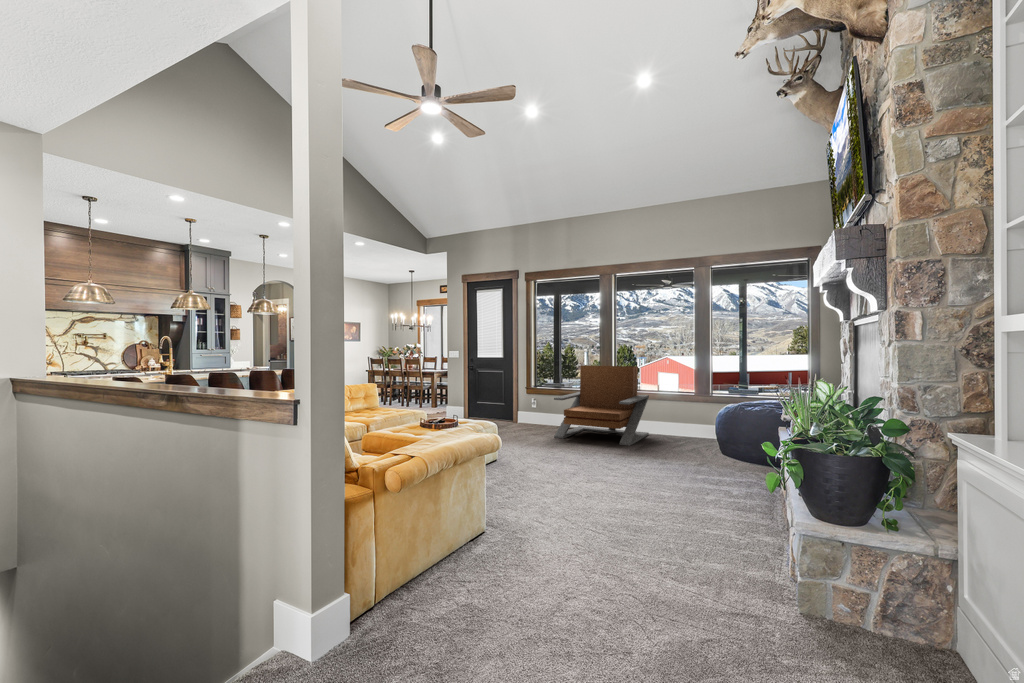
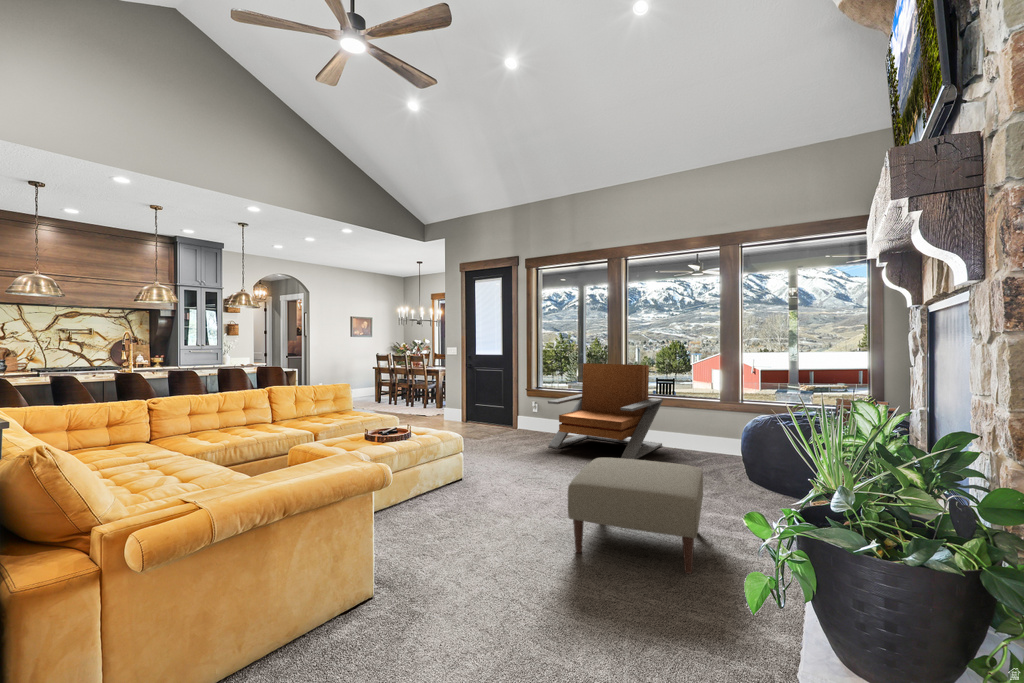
ottoman: none [610,436,707,511] -> present [568,458,703,574]

